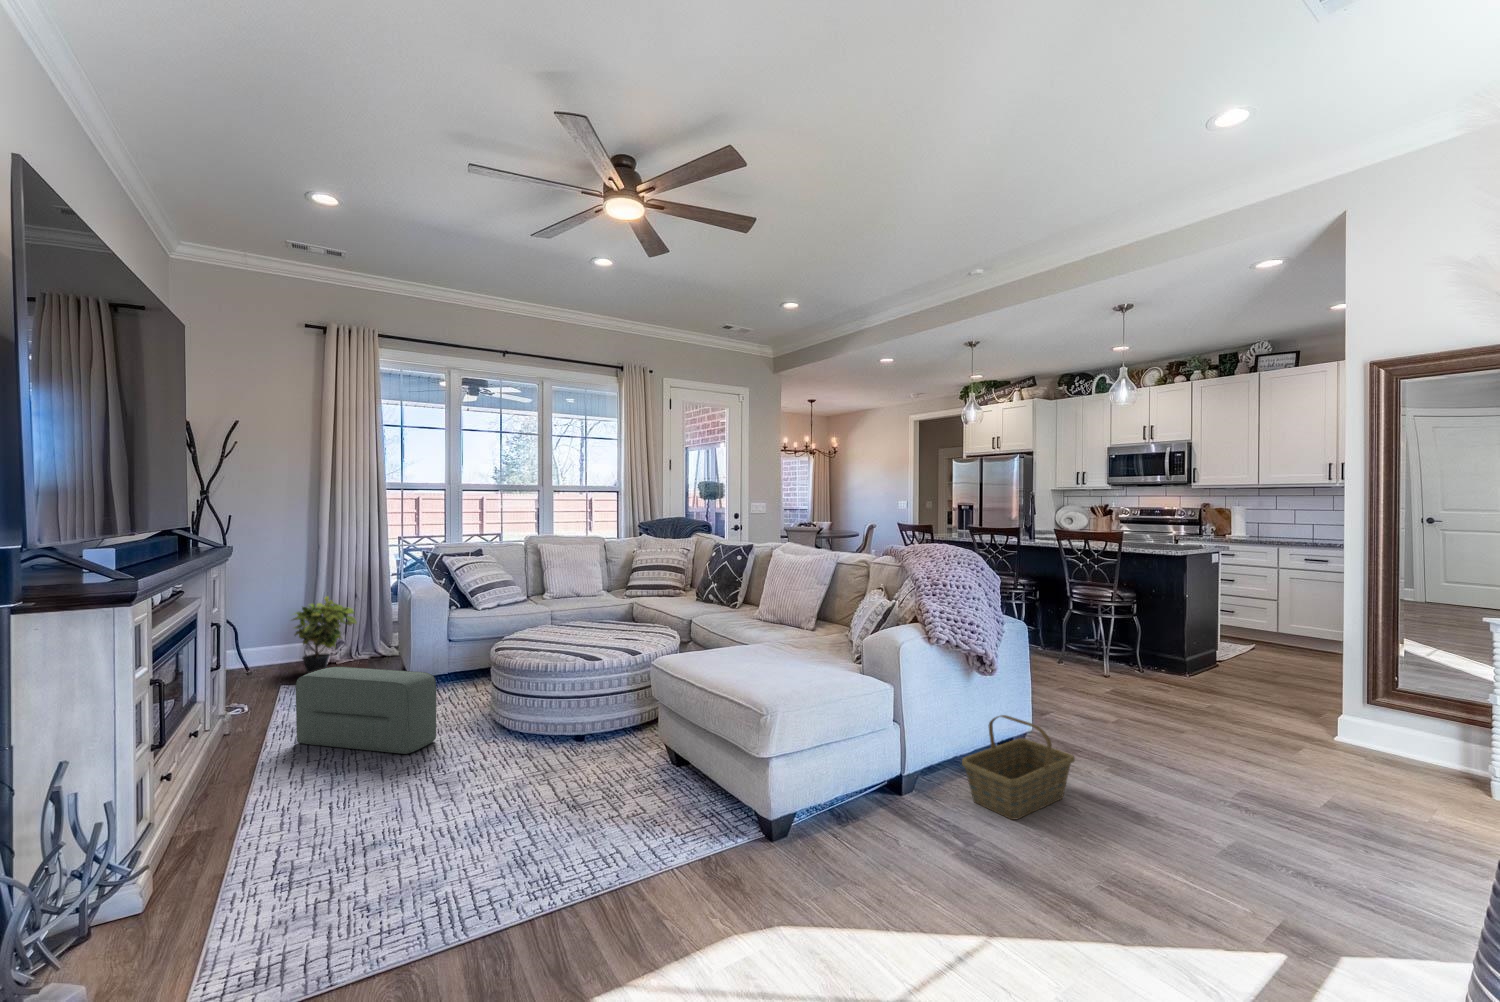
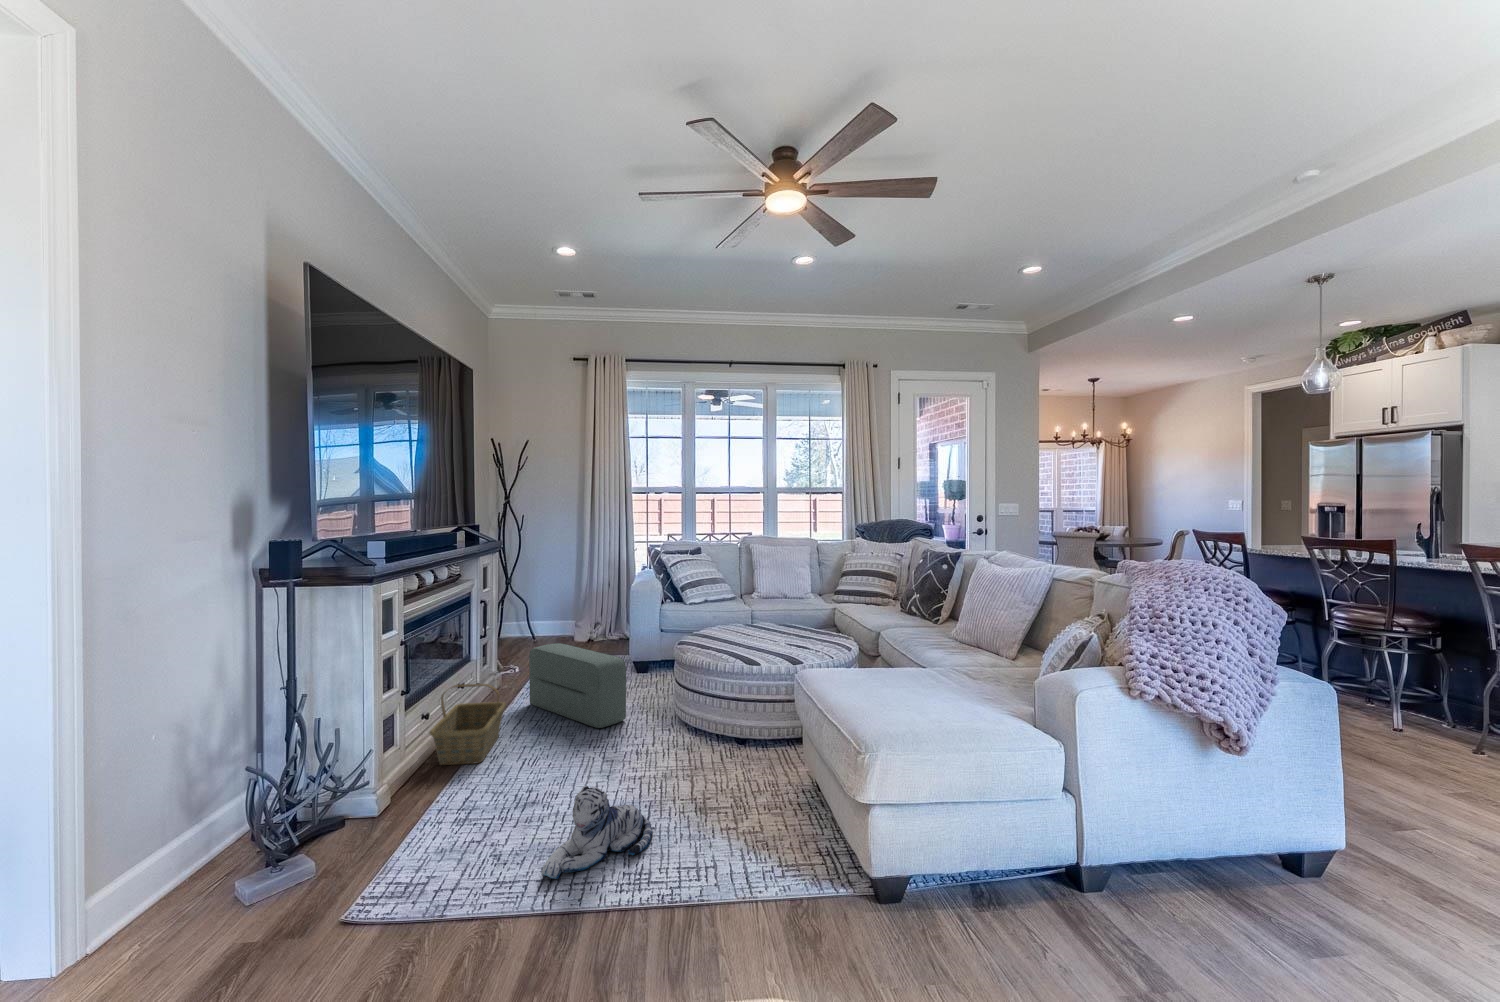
potted plant: present [293,596,357,673] -> none [556,581,605,646]
basket: present [962,715,1075,820] -> present [429,684,506,765]
plush toy: none [435,802,539,909] -> present [541,786,653,879]

